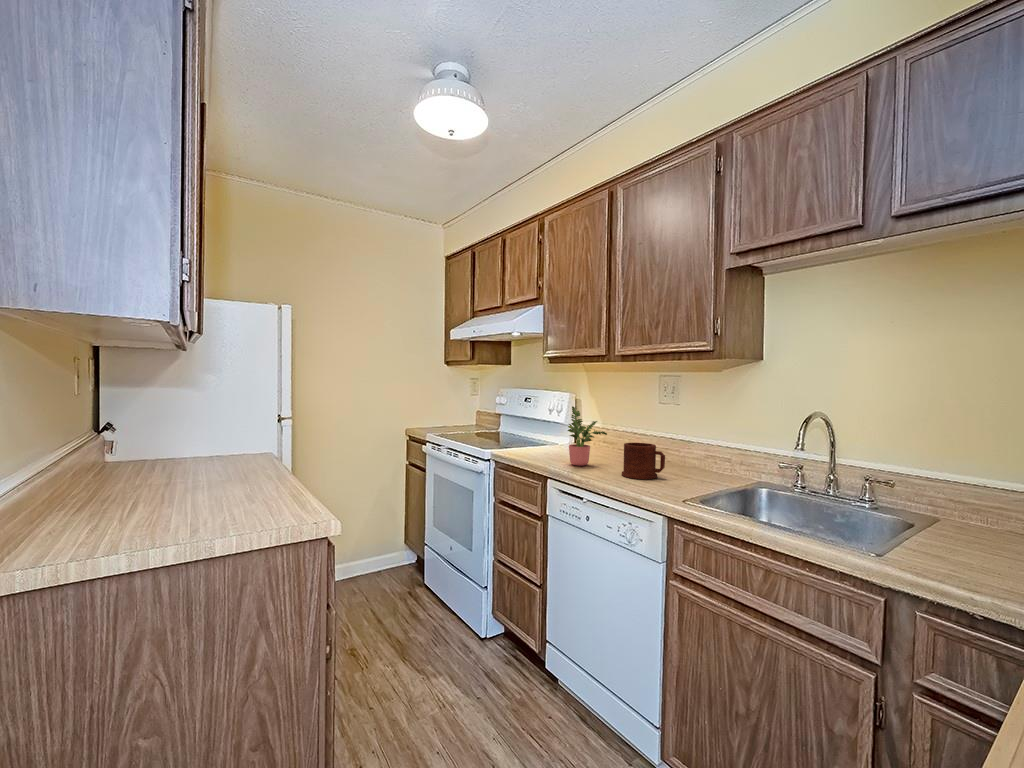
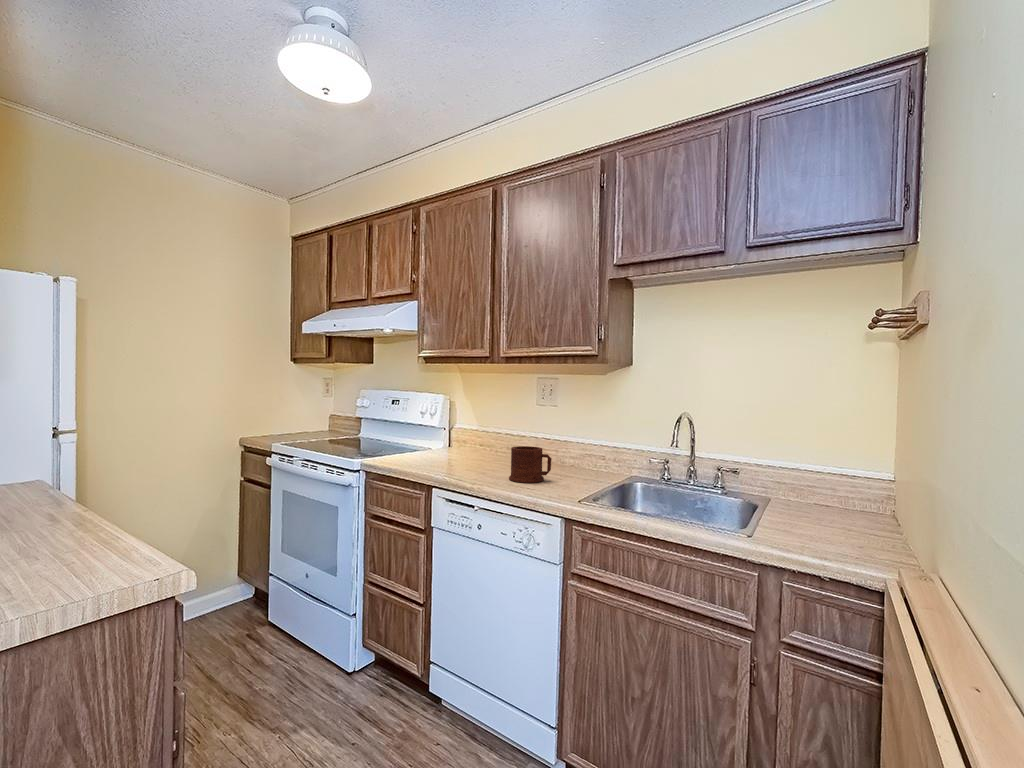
potted plant: present [568,406,607,466] -> none [451,410,490,472]

